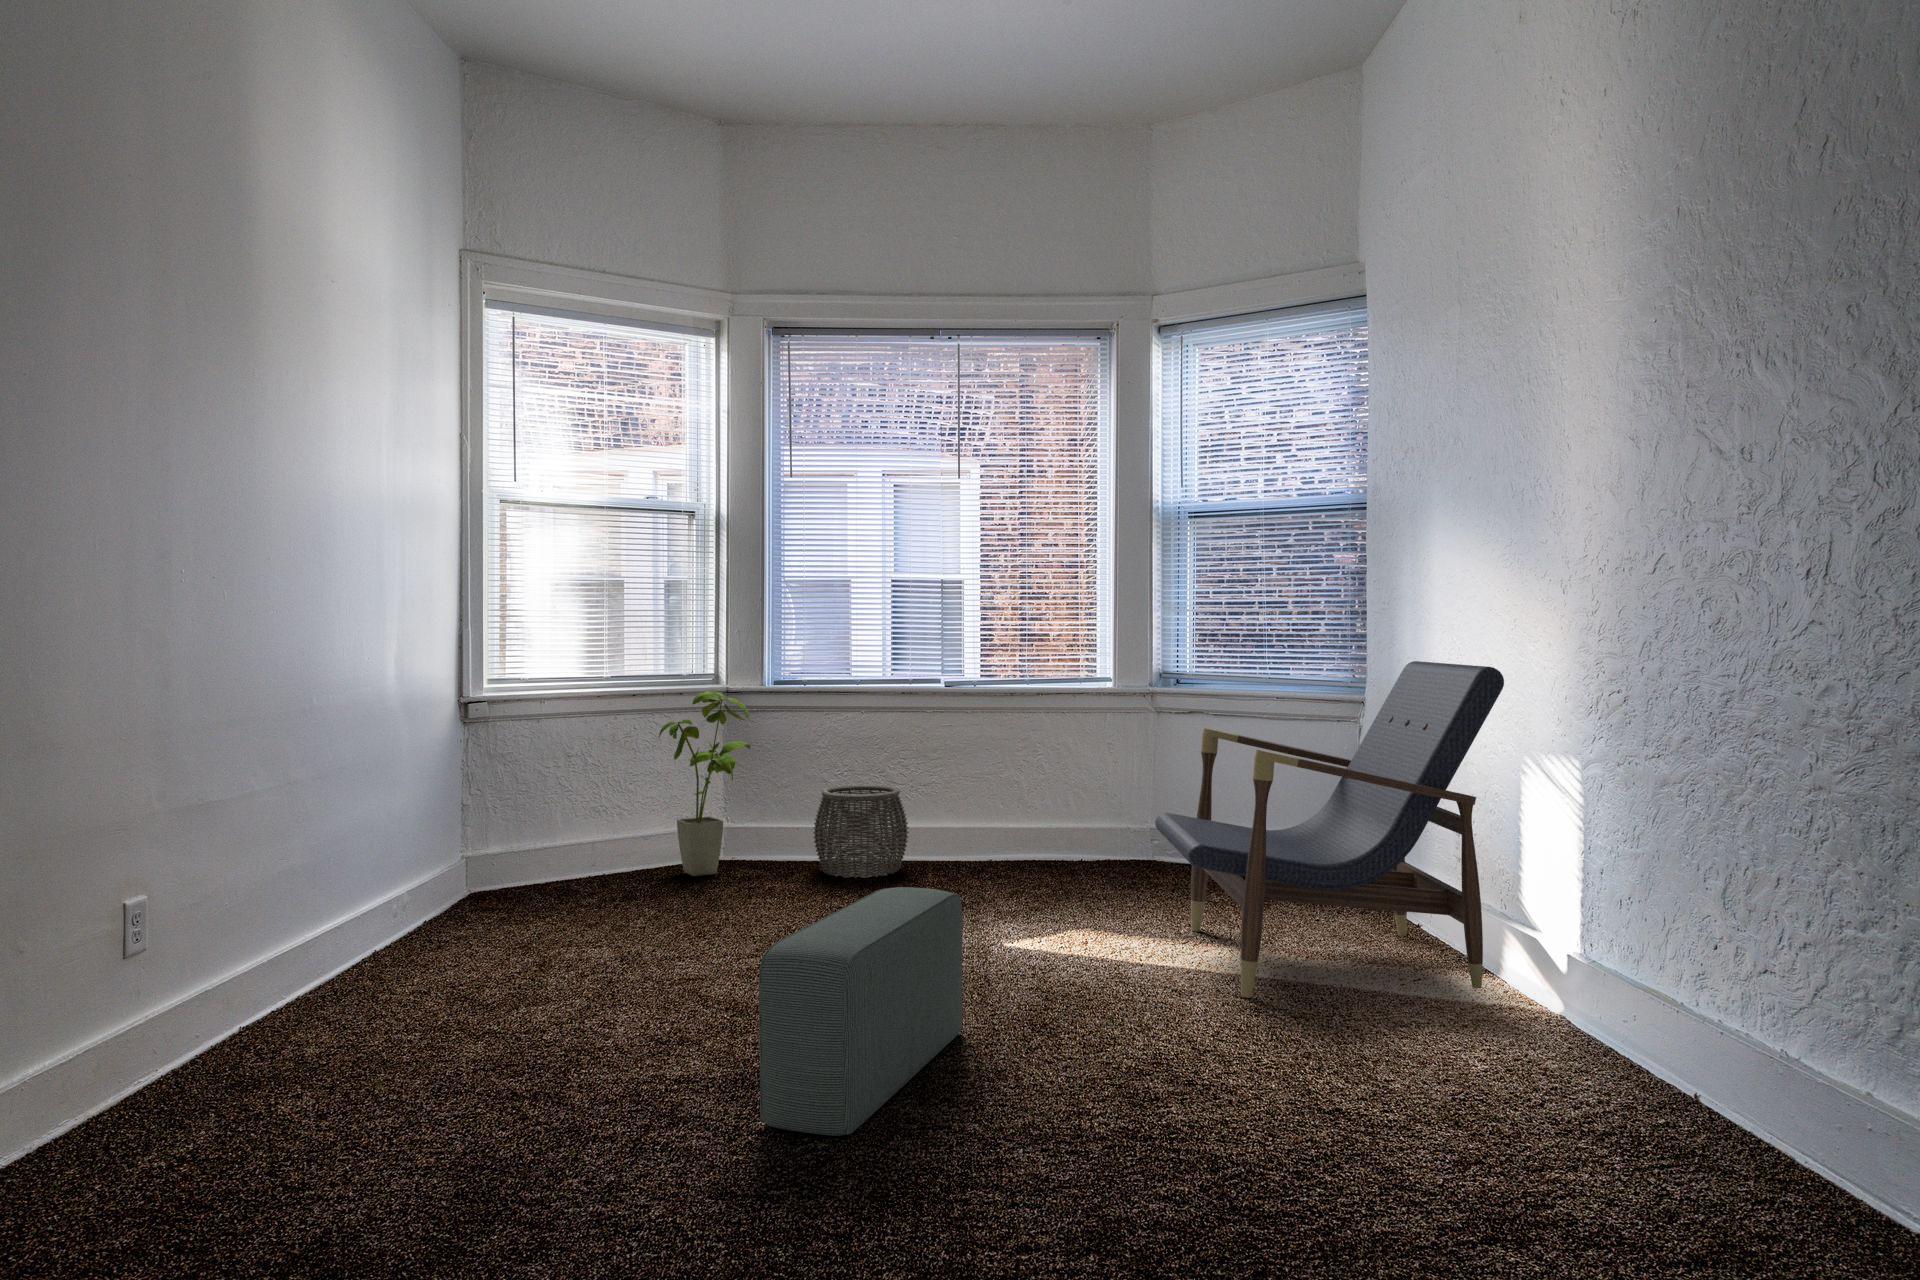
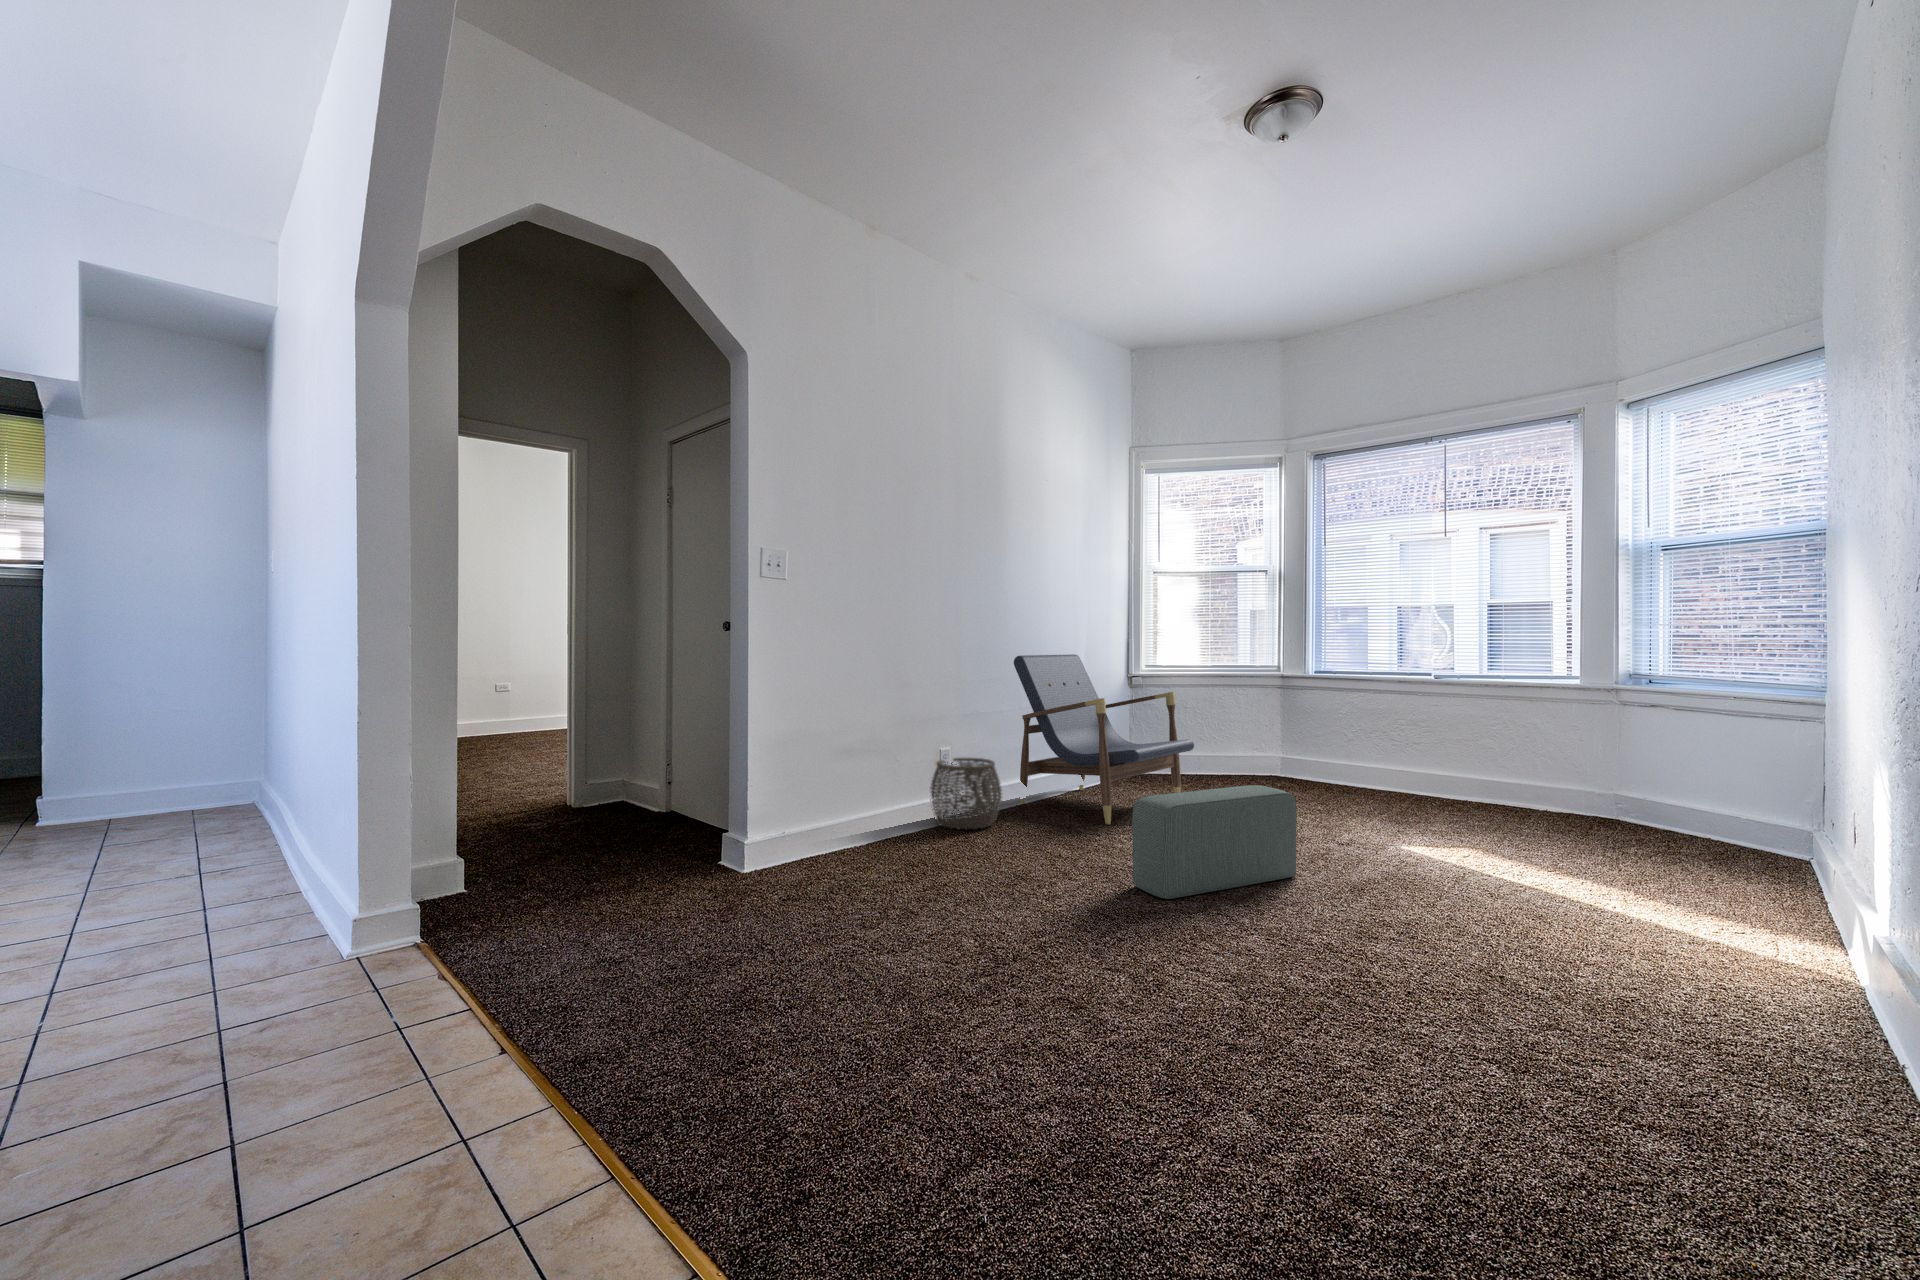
lounge chair: present [1155,661,1504,998] -> present [1014,654,1194,824]
house plant: present [659,690,750,876] -> none [1236,674,1296,782]
woven basket: present [813,785,909,878] -> present [930,758,1002,830]

